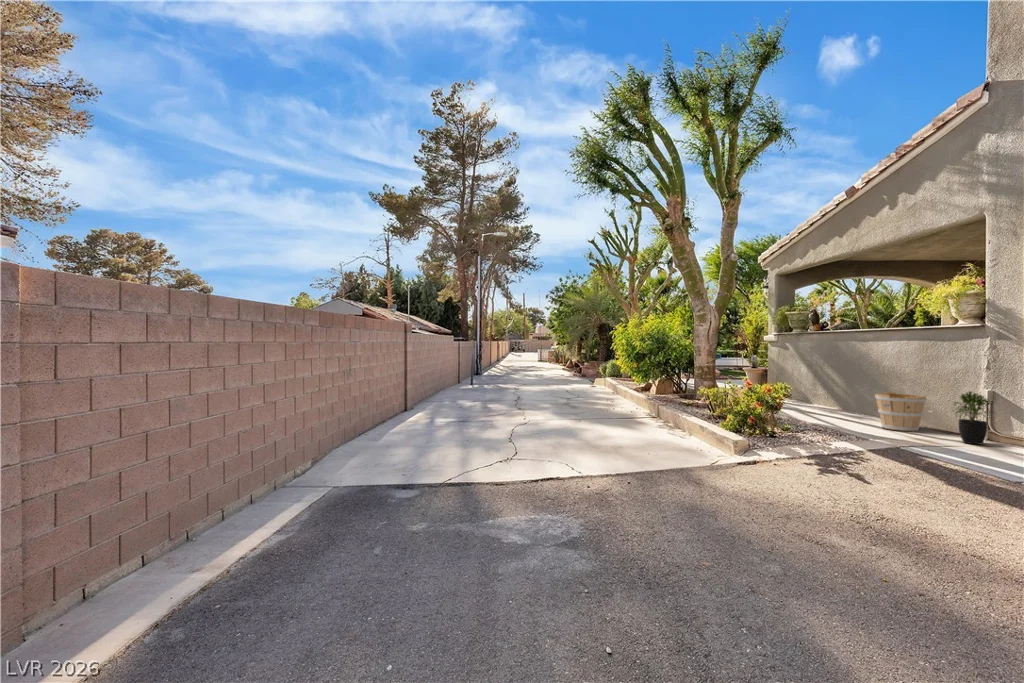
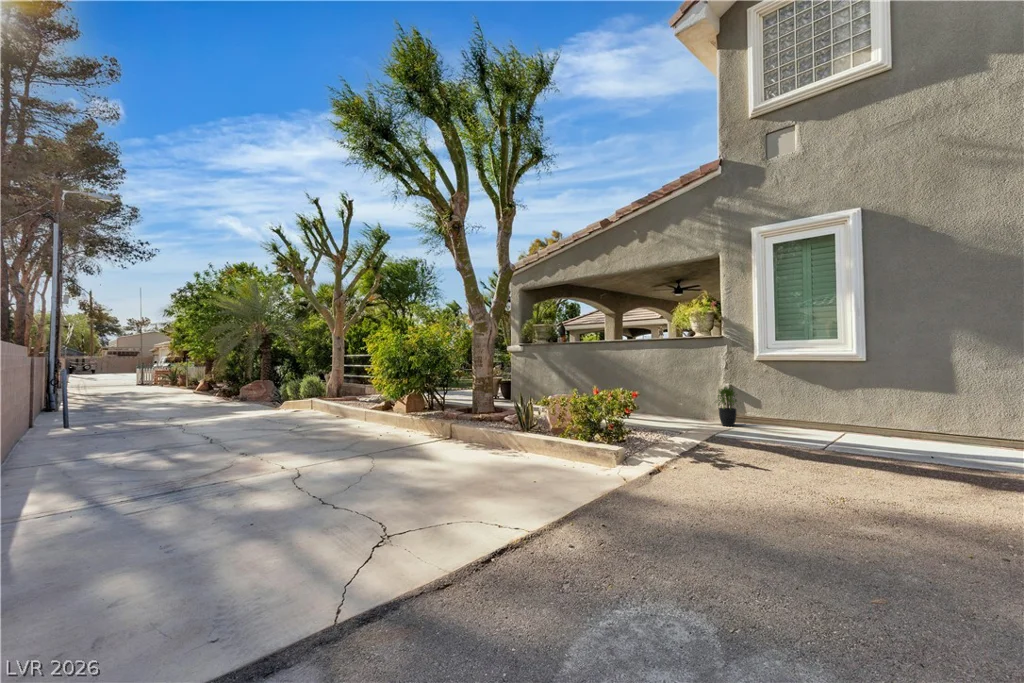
wooden bucket: present [875,392,927,431] -> none [648,391,683,422]

